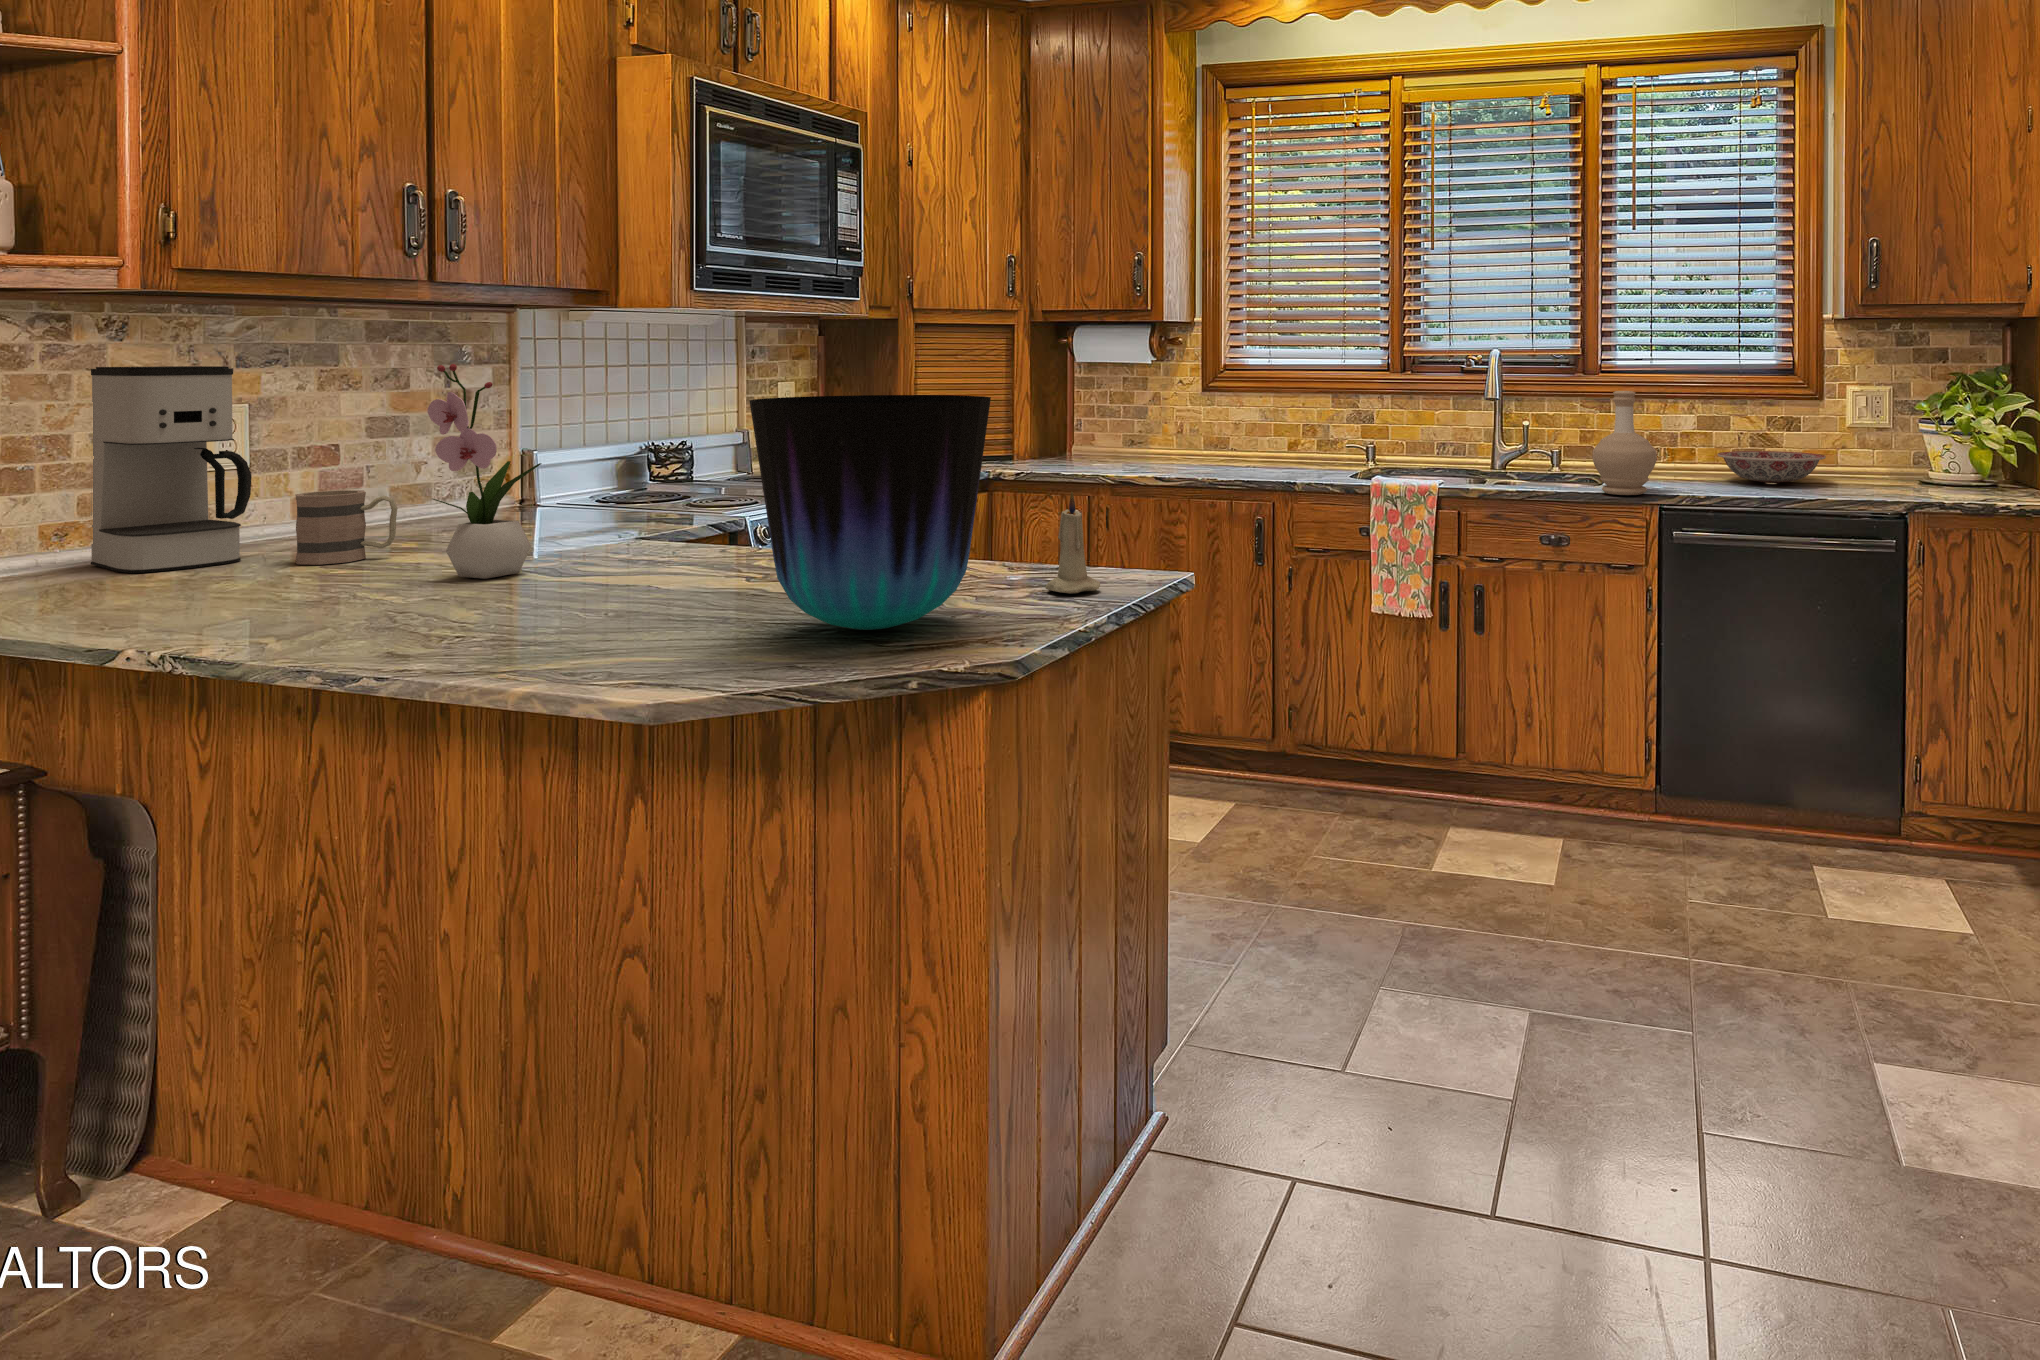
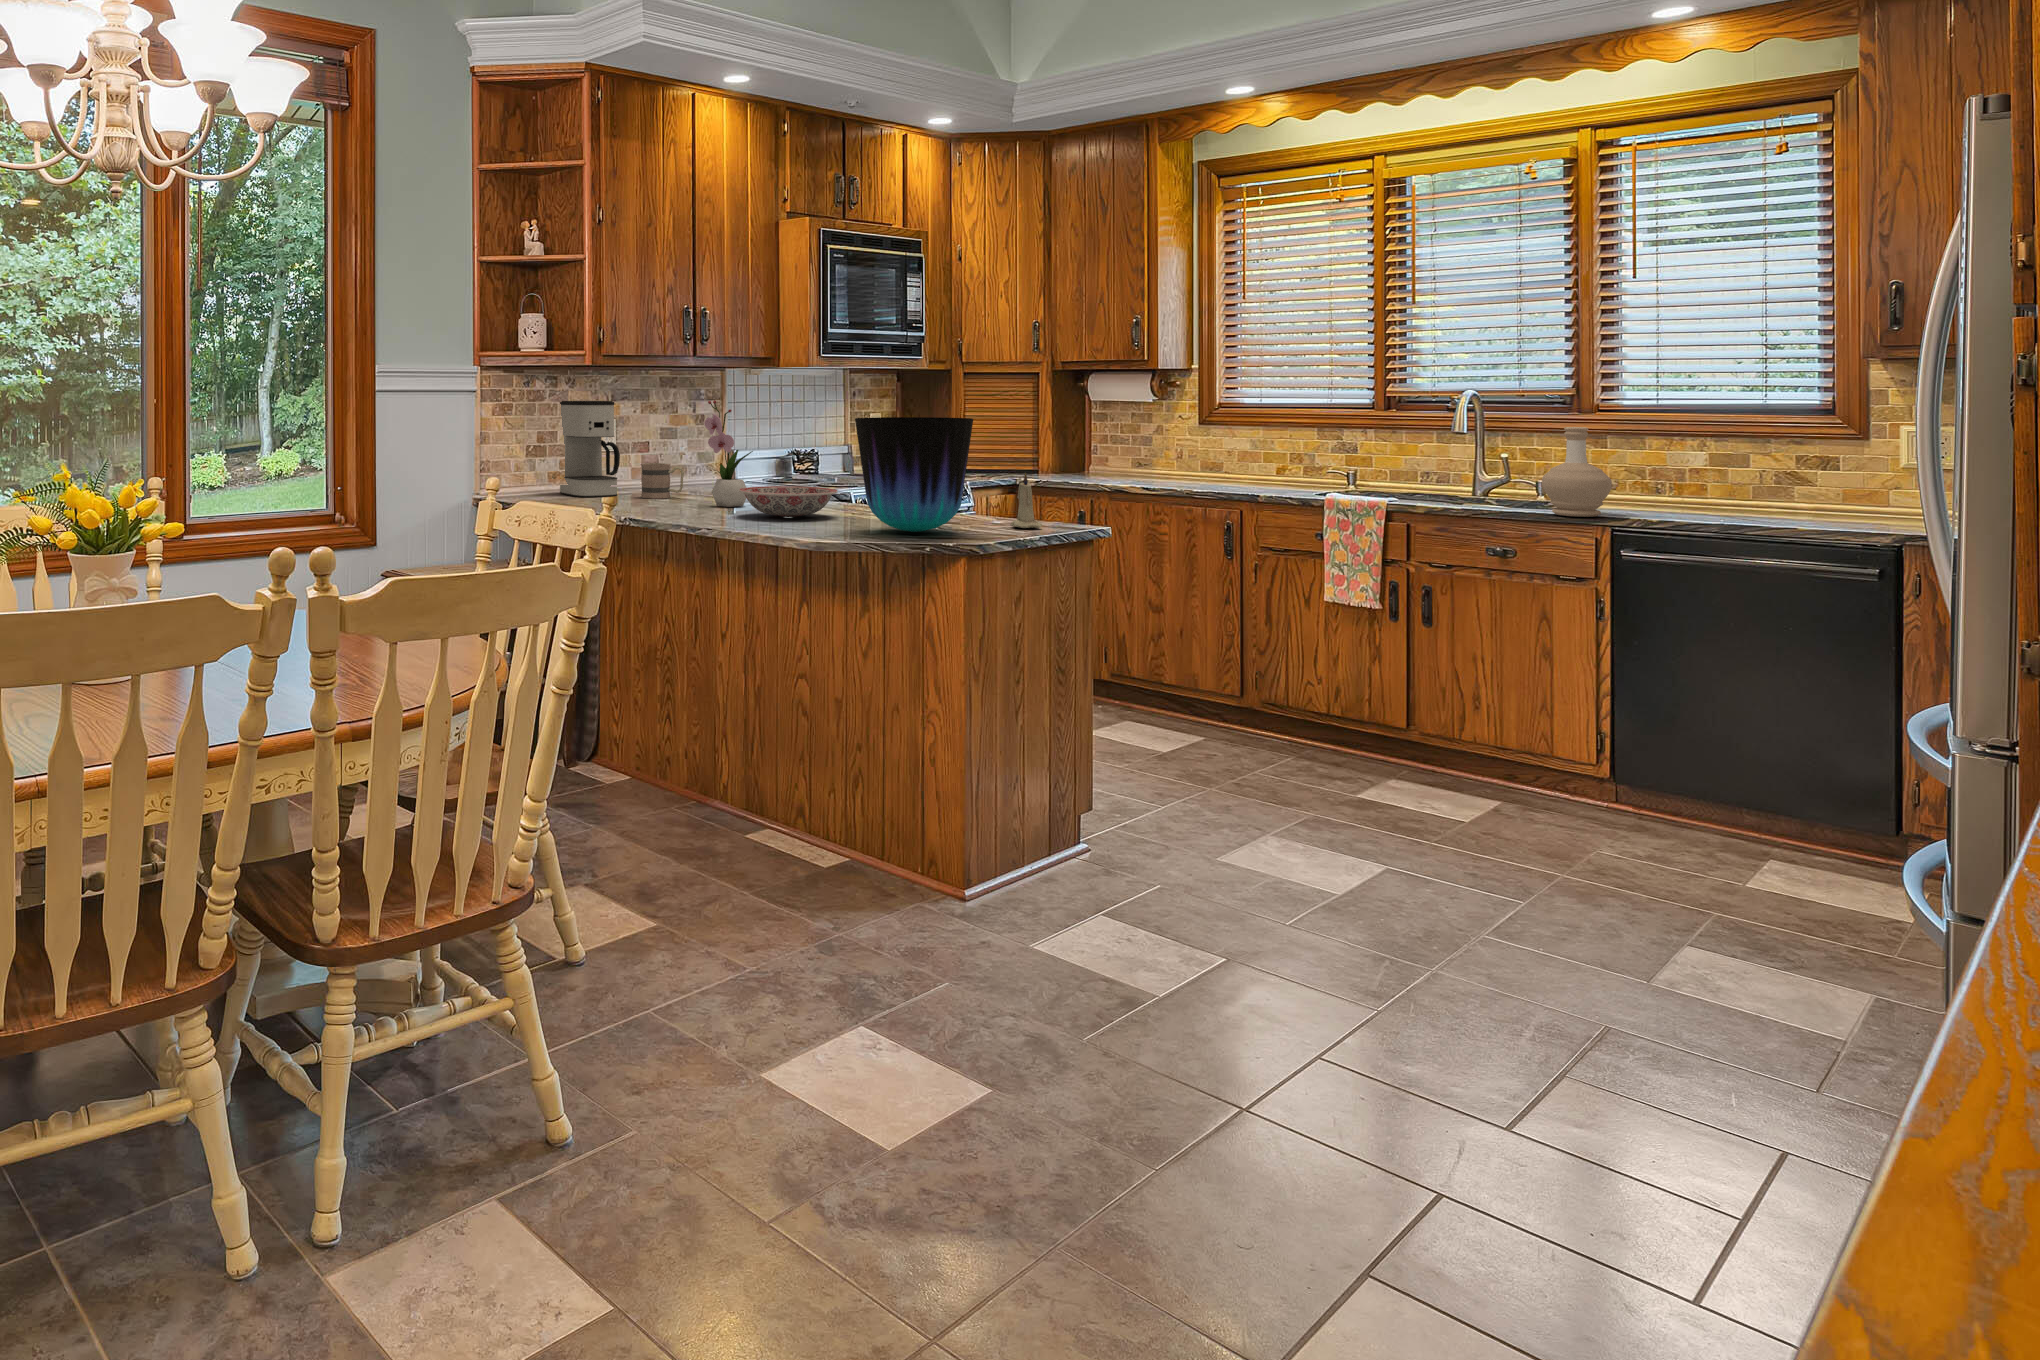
ceramic bowl: present [1718,451,1826,483] -> present [739,486,838,517]

